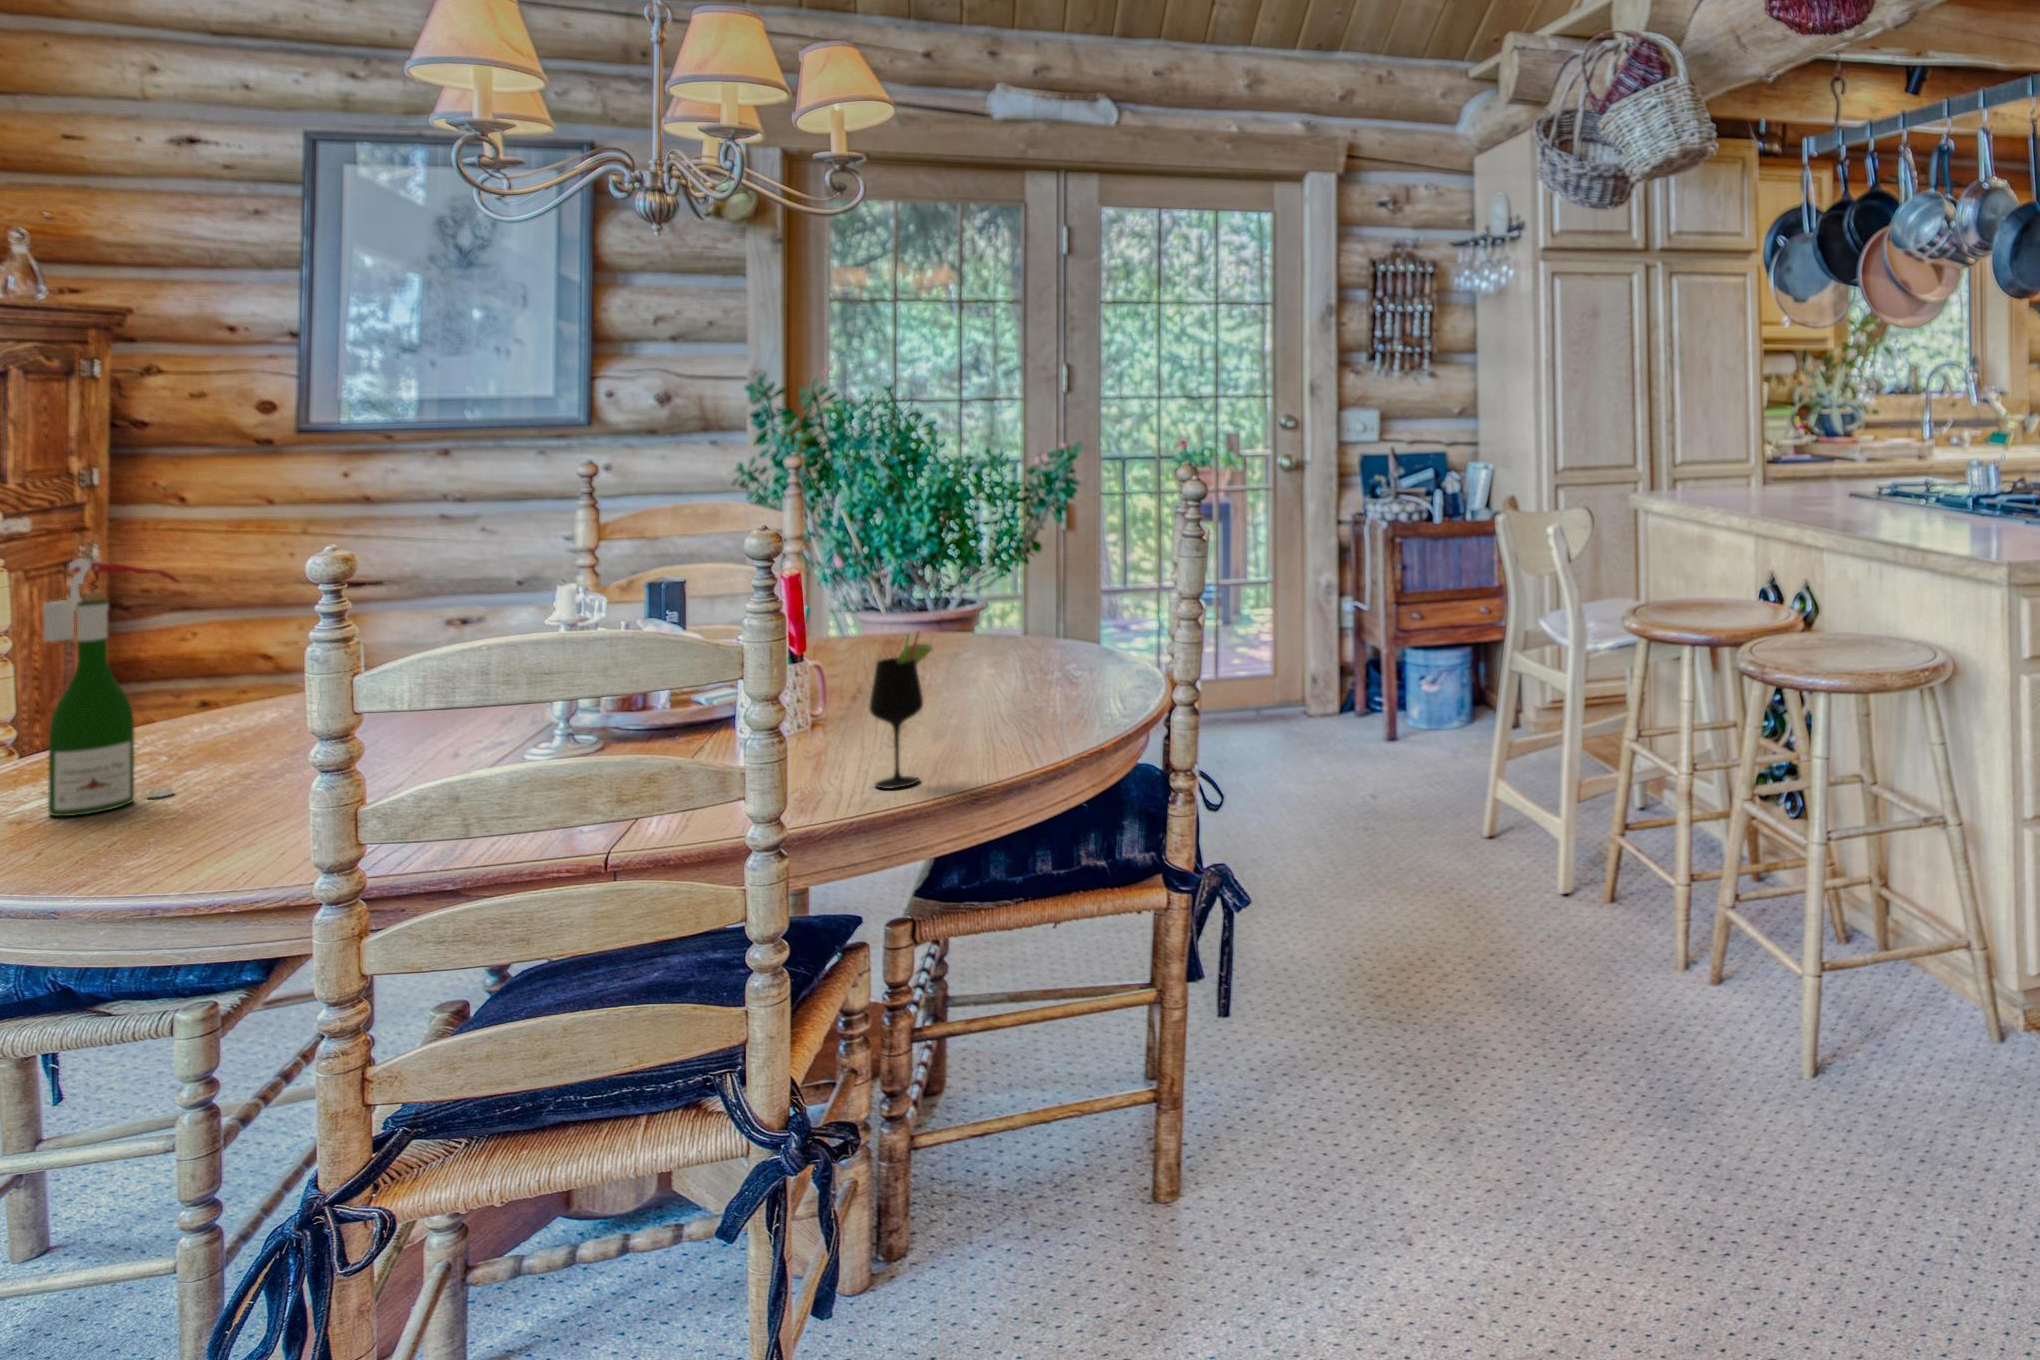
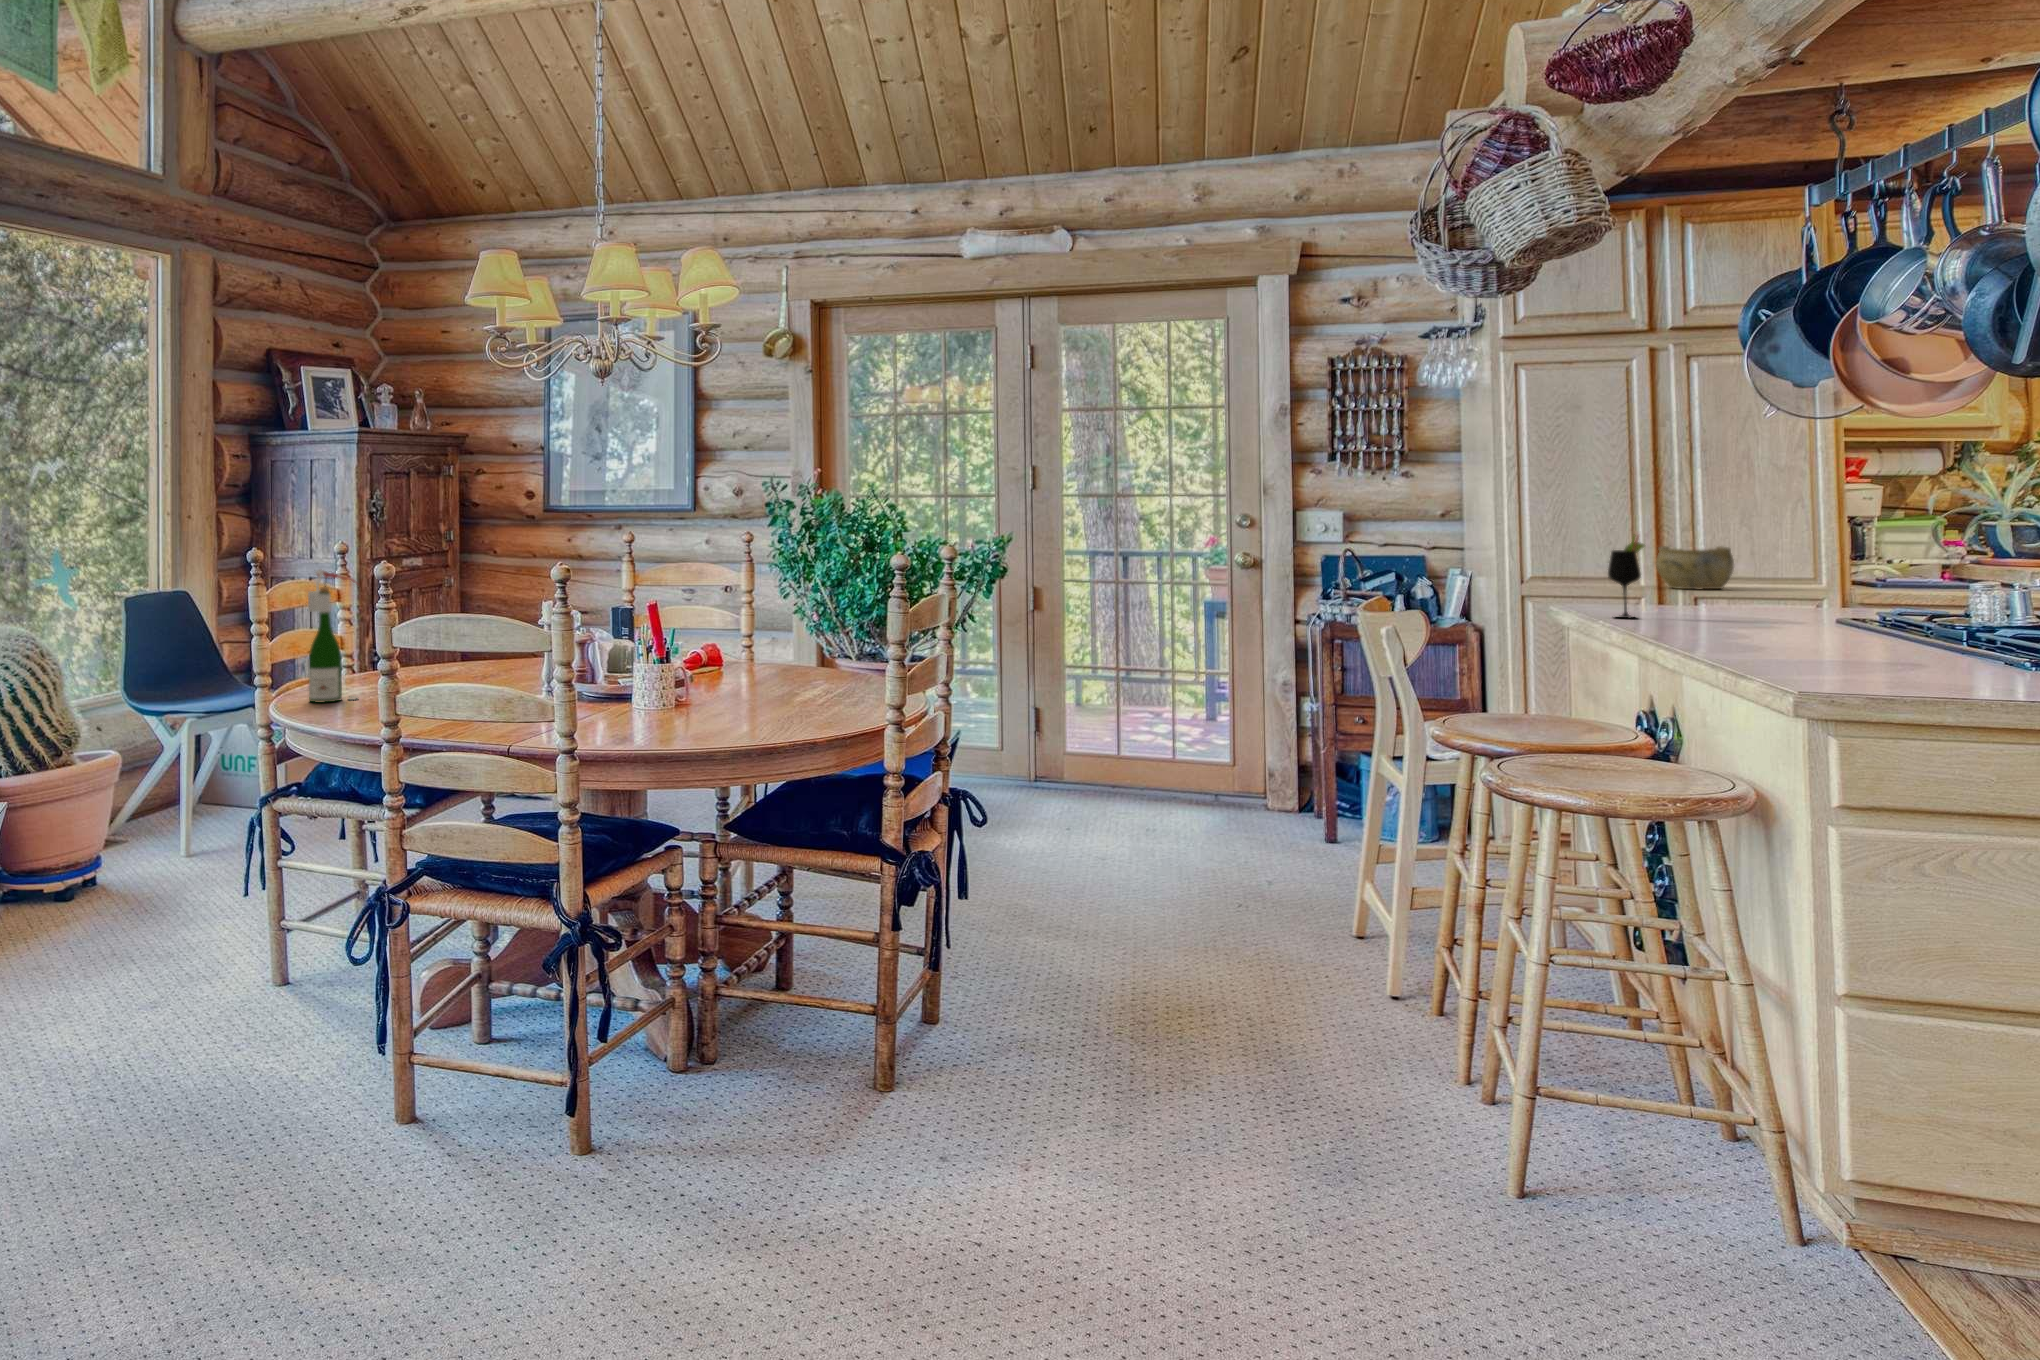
ceramic bowl: none [1652,438,1708,477] -> present [1656,546,1734,589]
wine glass: present [869,632,932,788] -> present [1608,540,1645,618]

